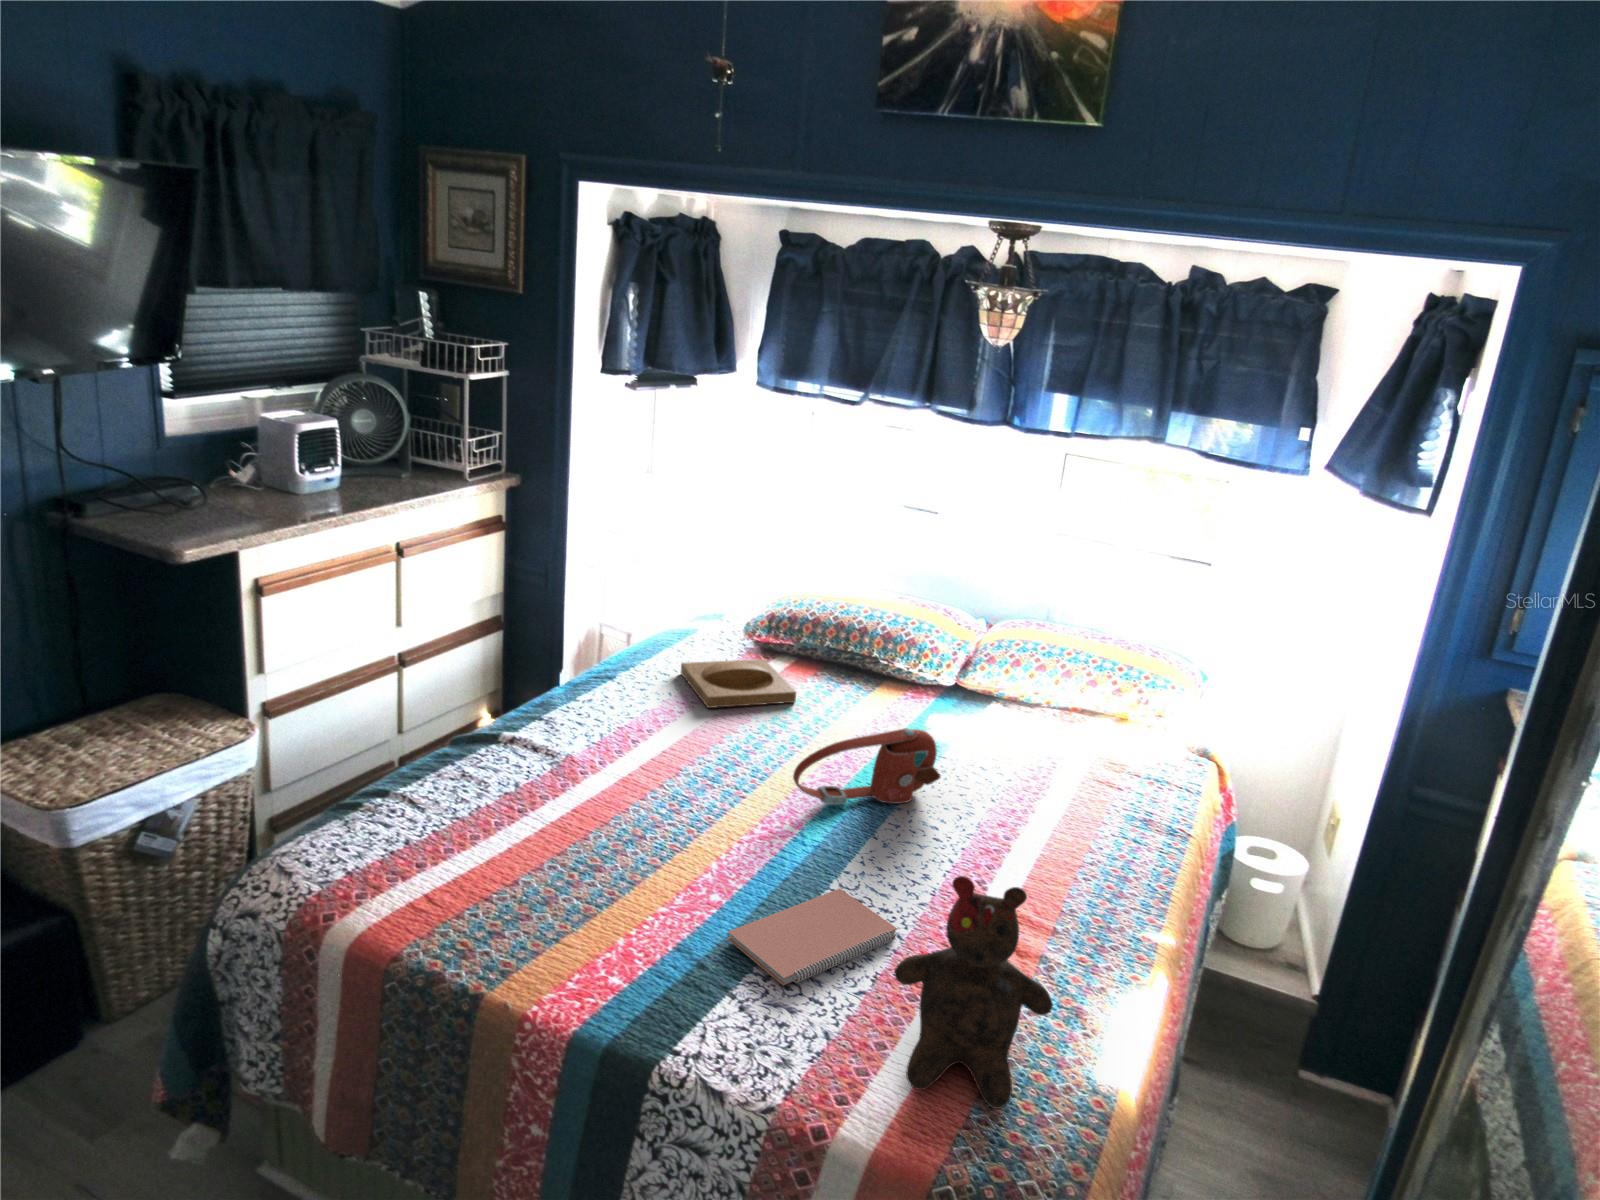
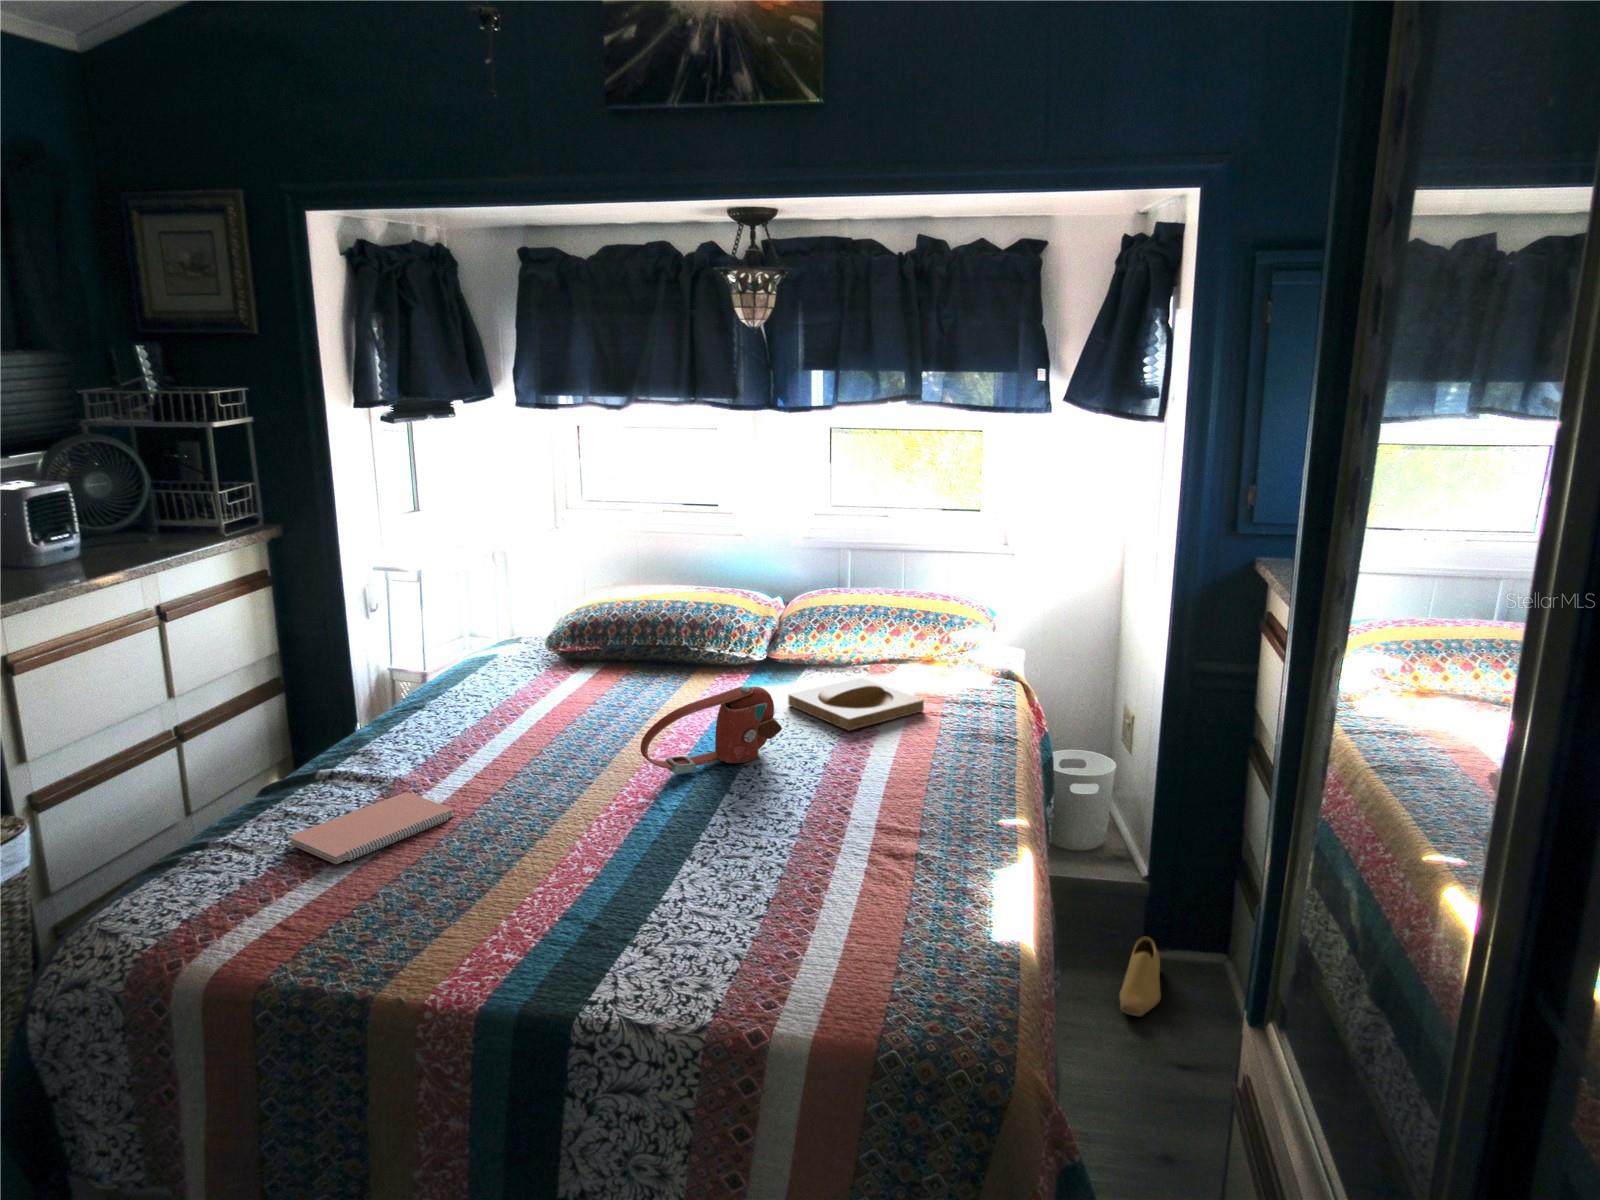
tray: present [681,659,796,708] -> present [788,678,924,730]
teddy bear: present [895,876,1053,1109] -> none [792,767,944,978]
notebook: present [727,889,897,985] -> present [288,792,455,864]
shoe: none [1254,1060,1313,1149] -> present [1119,937,1161,1016]

